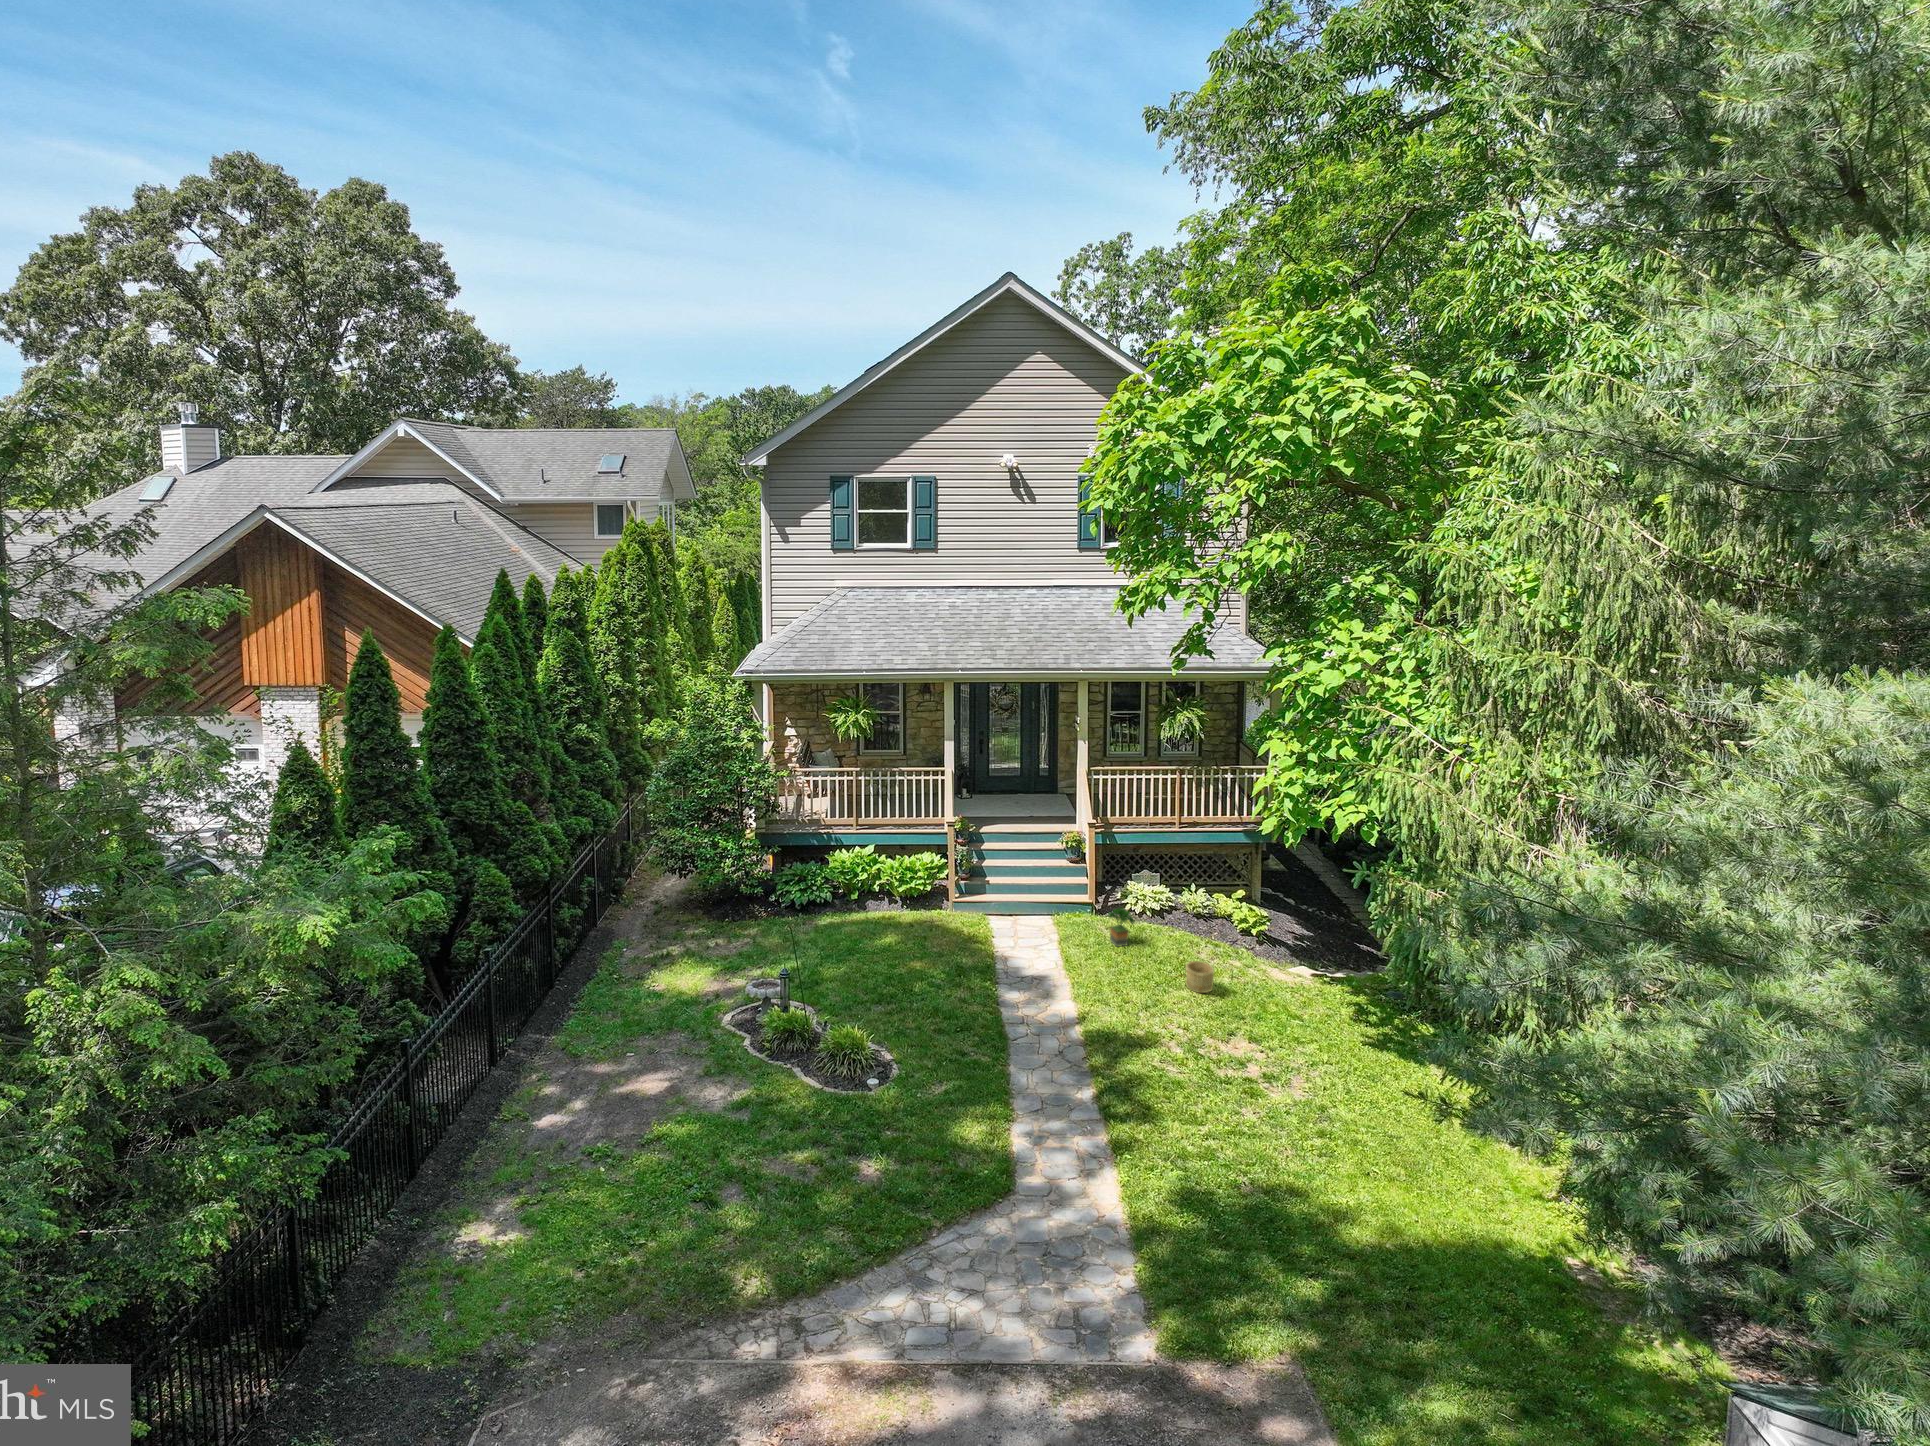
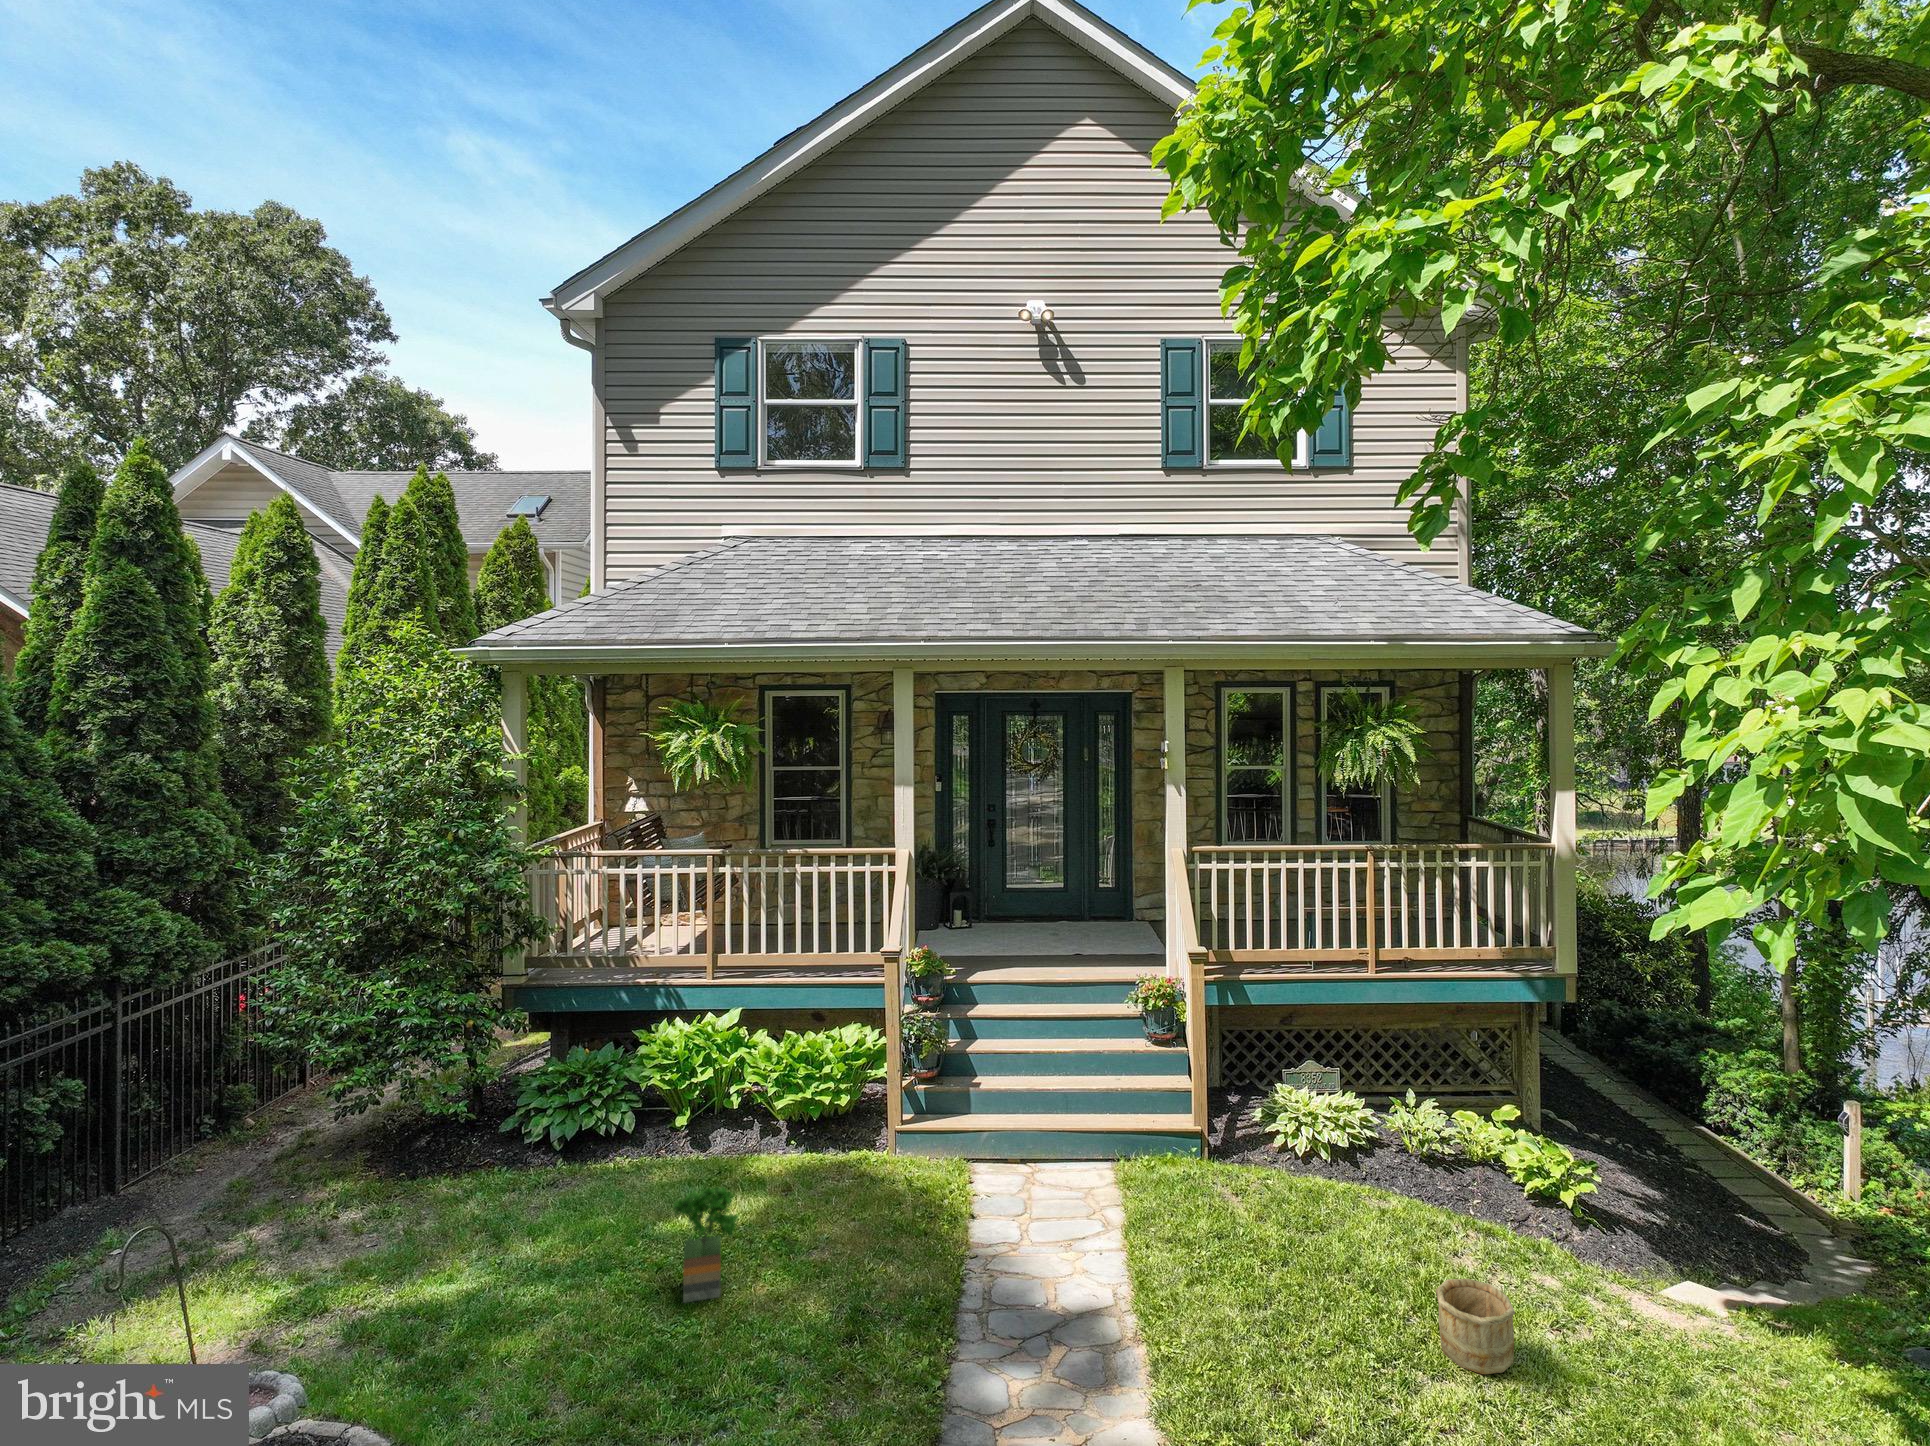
potted tree: present [1108,908,1135,947] -> present [673,1187,738,1303]

